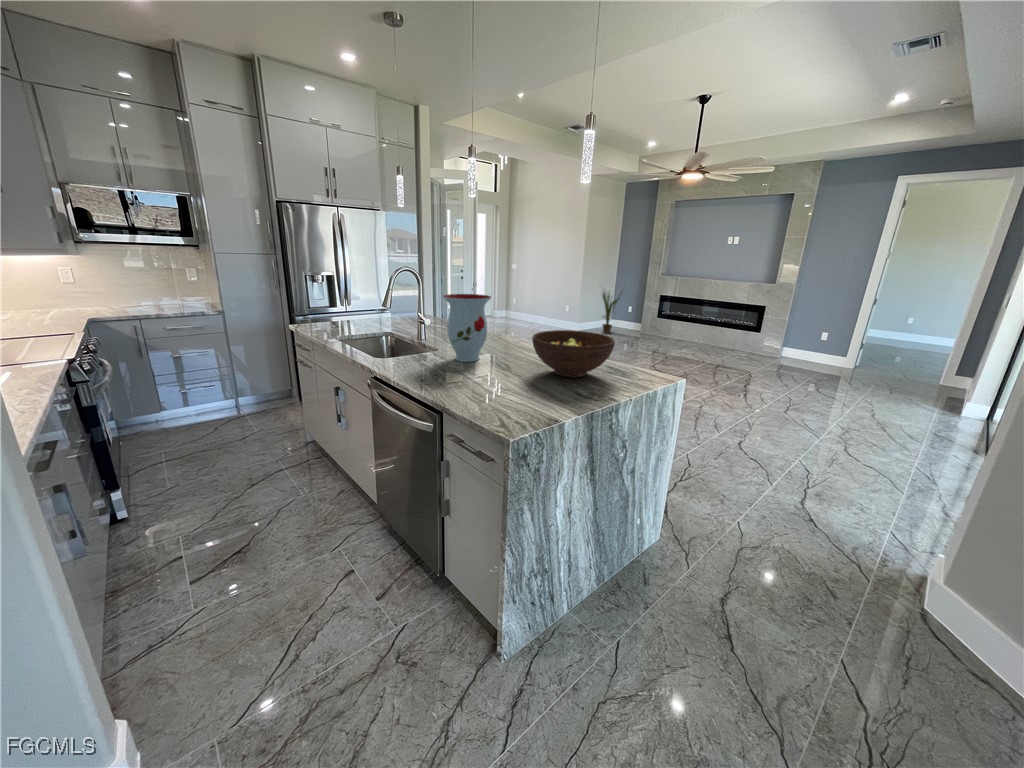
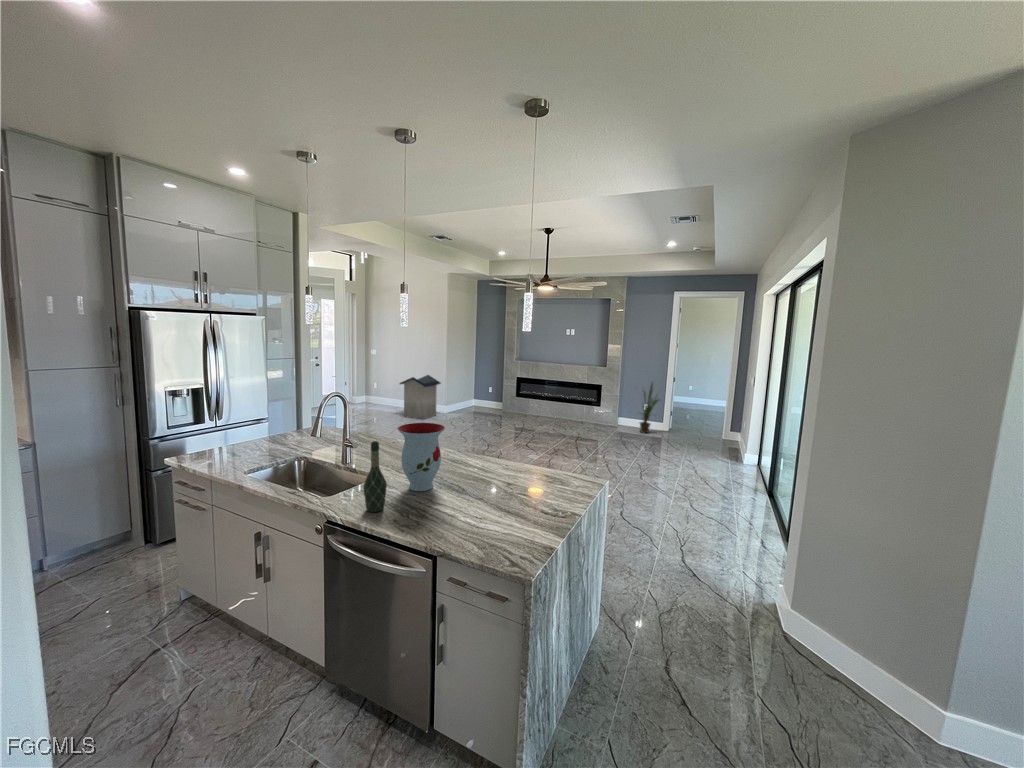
trash can: none [534,290,575,335] -> present [400,375,441,419]
house plant: present [602,293,621,334] -> present [640,383,660,433]
wine bottle: none [398,300,421,370] -> present [364,441,387,512]
fruit bowl: present [532,330,615,377] -> none [491,450,563,496]

